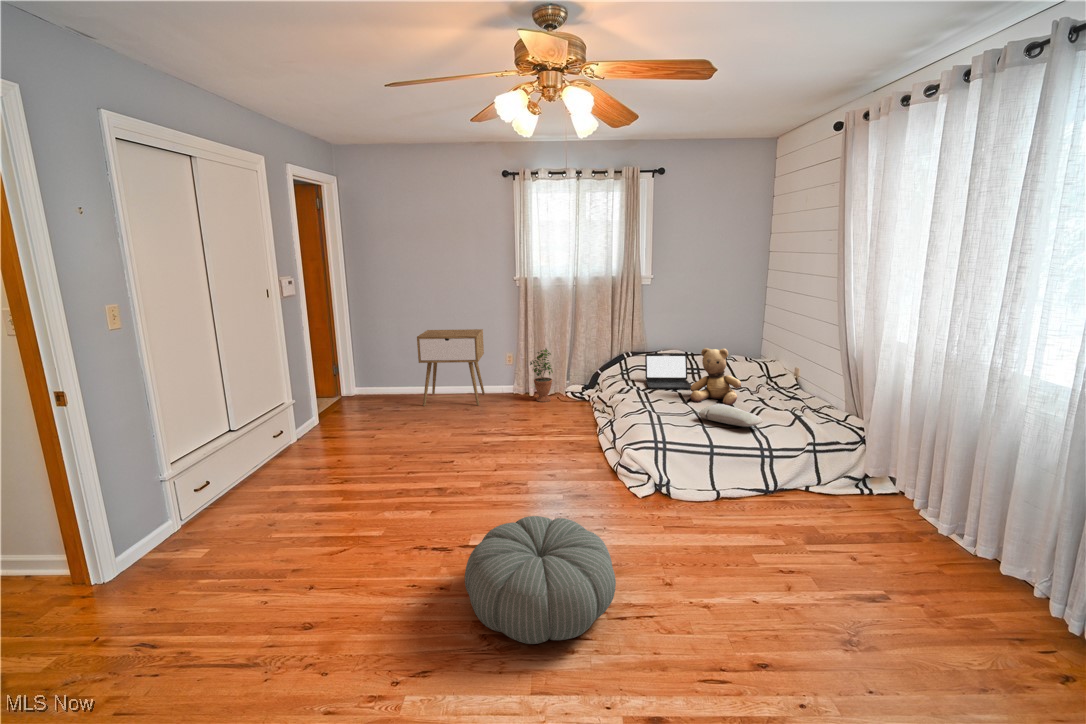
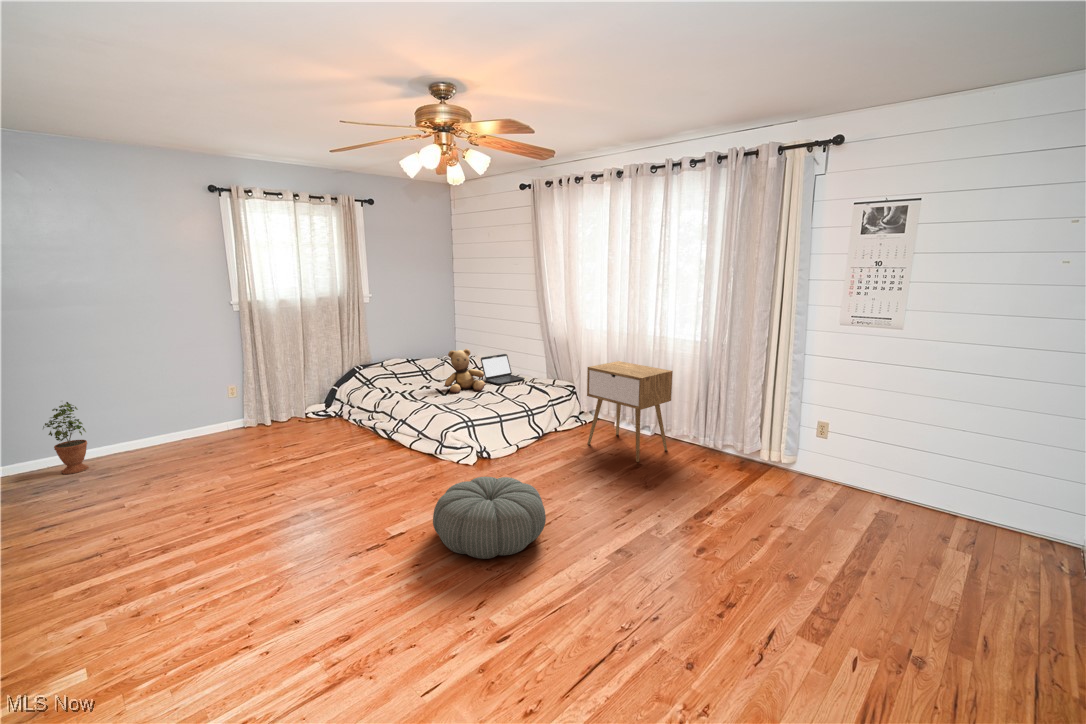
nightstand: present [417,329,485,406] -> present [587,361,673,462]
potted plant: present [530,349,553,402] -> present [43,402,89,474]
laptop: present [645,353,691,390] -> present [481,354,525,385]
pillow: present [699,404,763,427] -> none [476,388,521,401]

